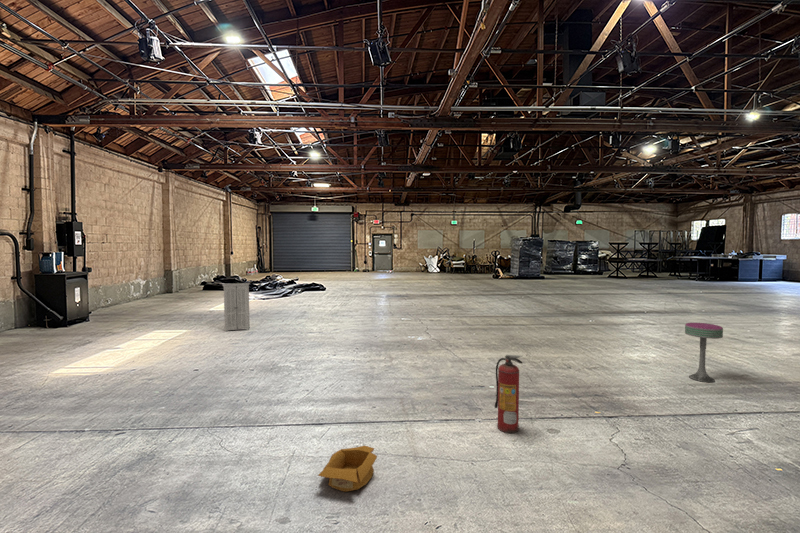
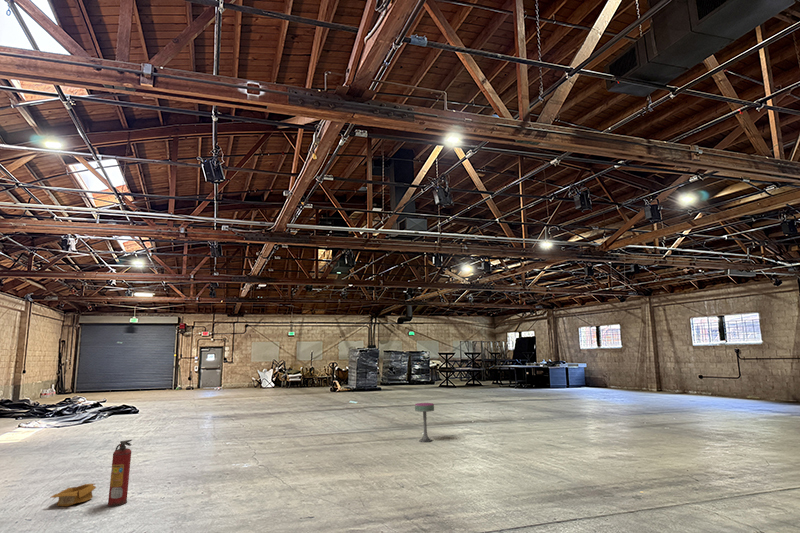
storage cabinet: present [222,283,250,331] -> none [27,396,62,449]
fire extinguisher: present [495,355,522,433] -> present [108,440,132,506]
cardboard box: present [318,446,377,492] -> present [51,484,96,506]

